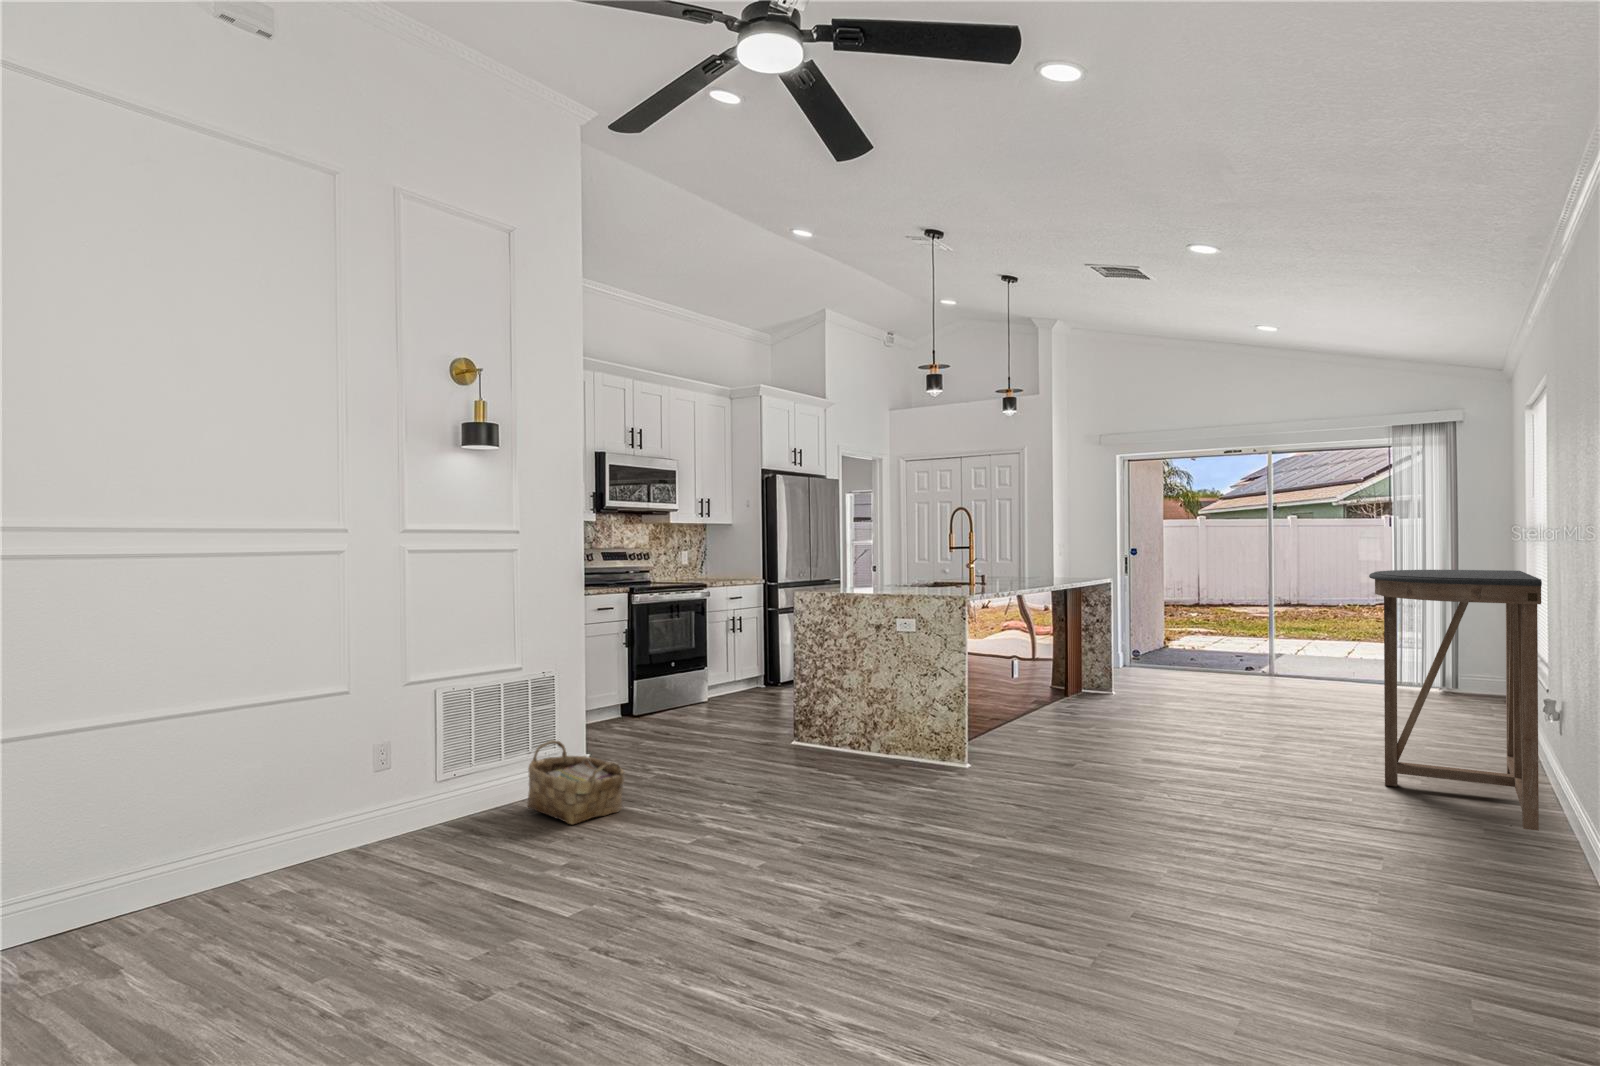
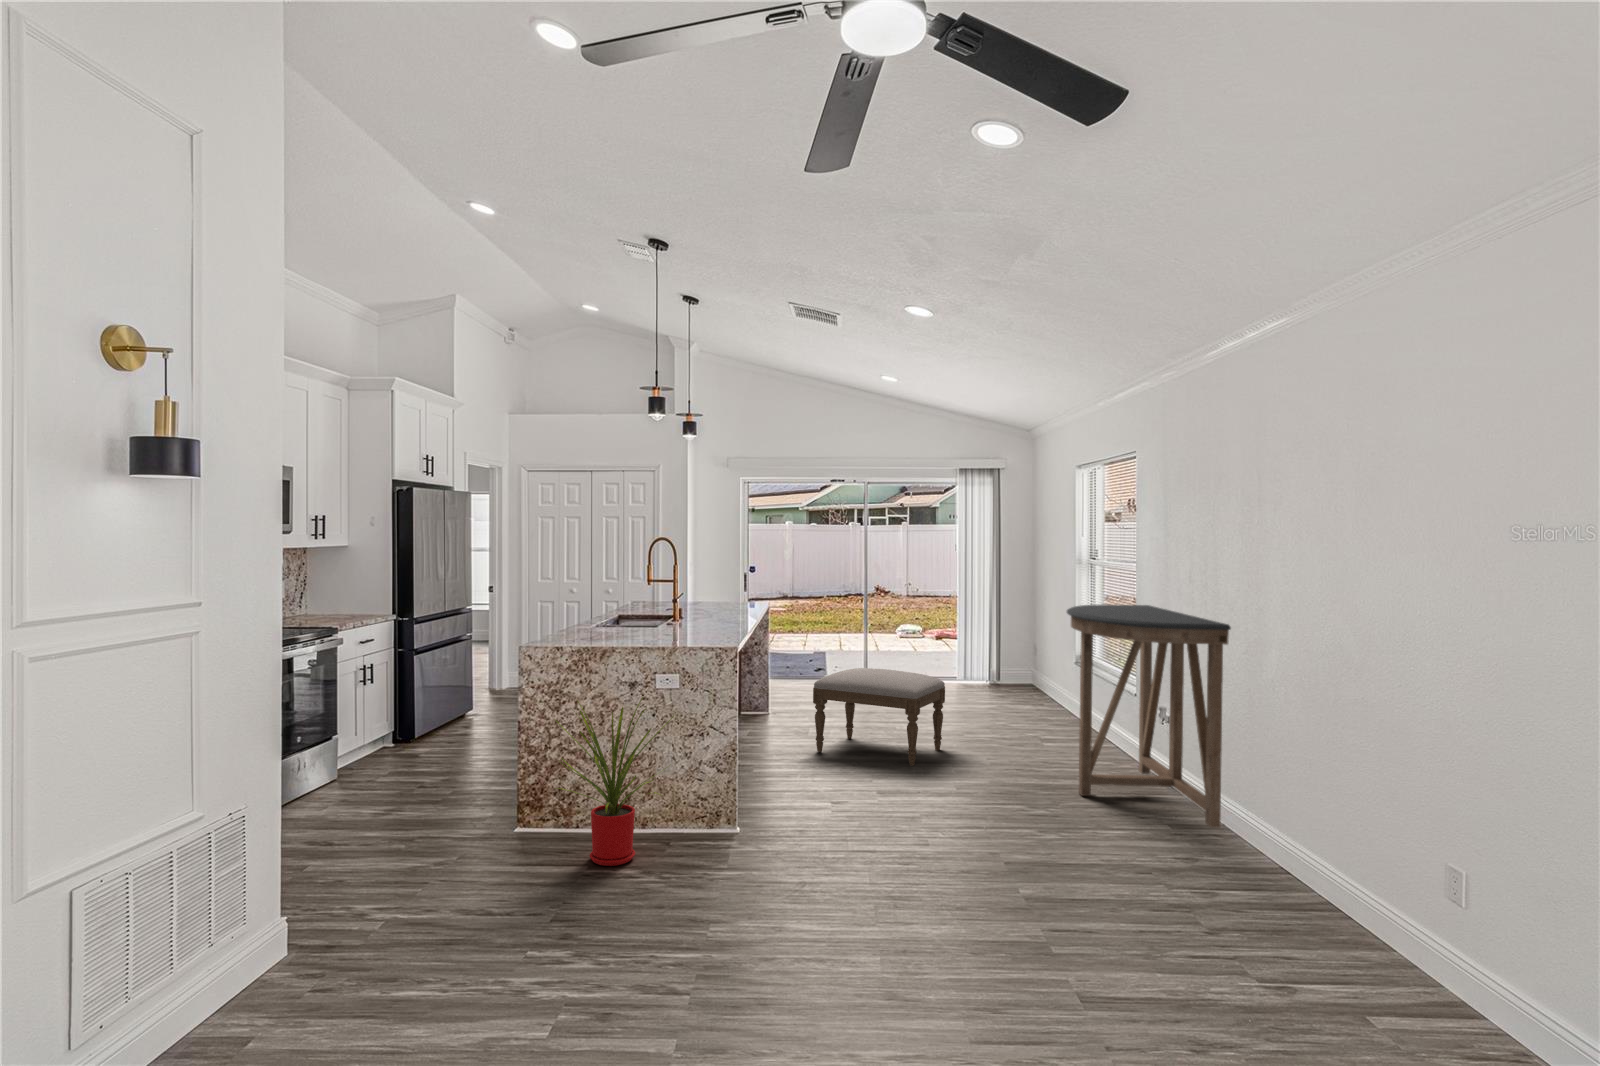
house plant: none [793,633,898,774] -> present [555,697,673,866]
ottoman: none [1117,643,1271,743] -> present [813,668,945,766]
woven basket: present [527,740,625,825] -> none [222,906,386,1036]

